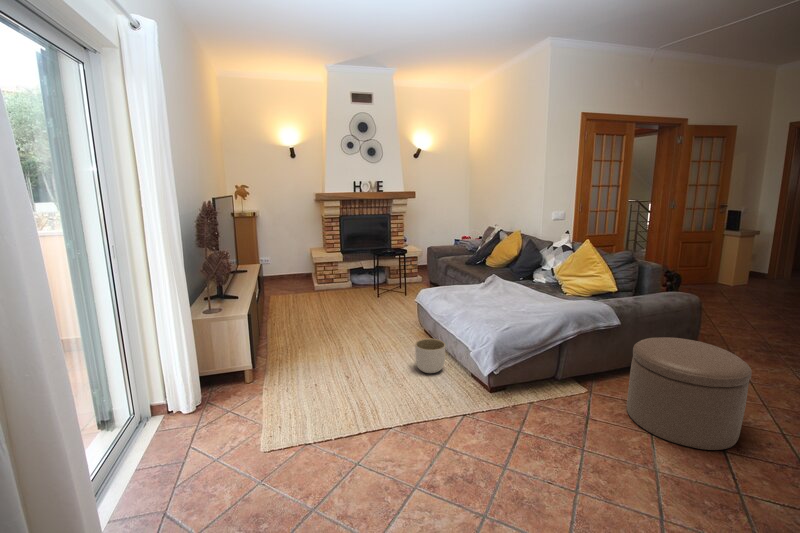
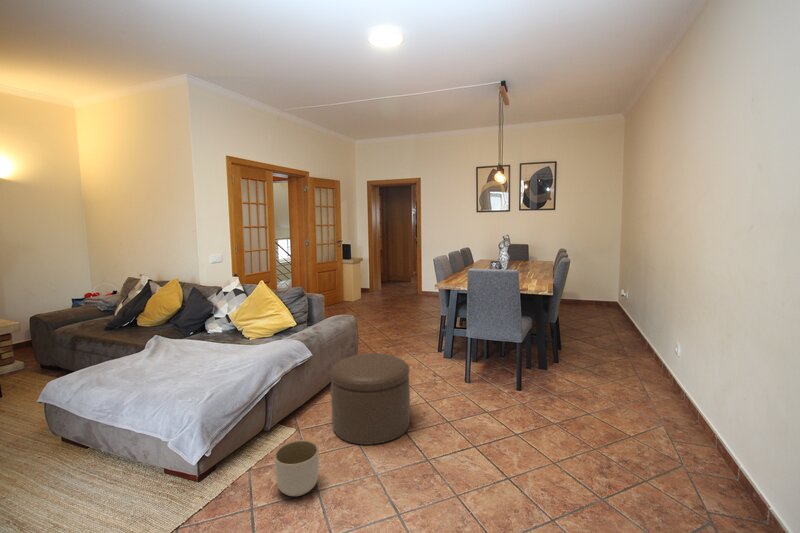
planter: present [415,338,445,373] -> present [274,440,319,496]

